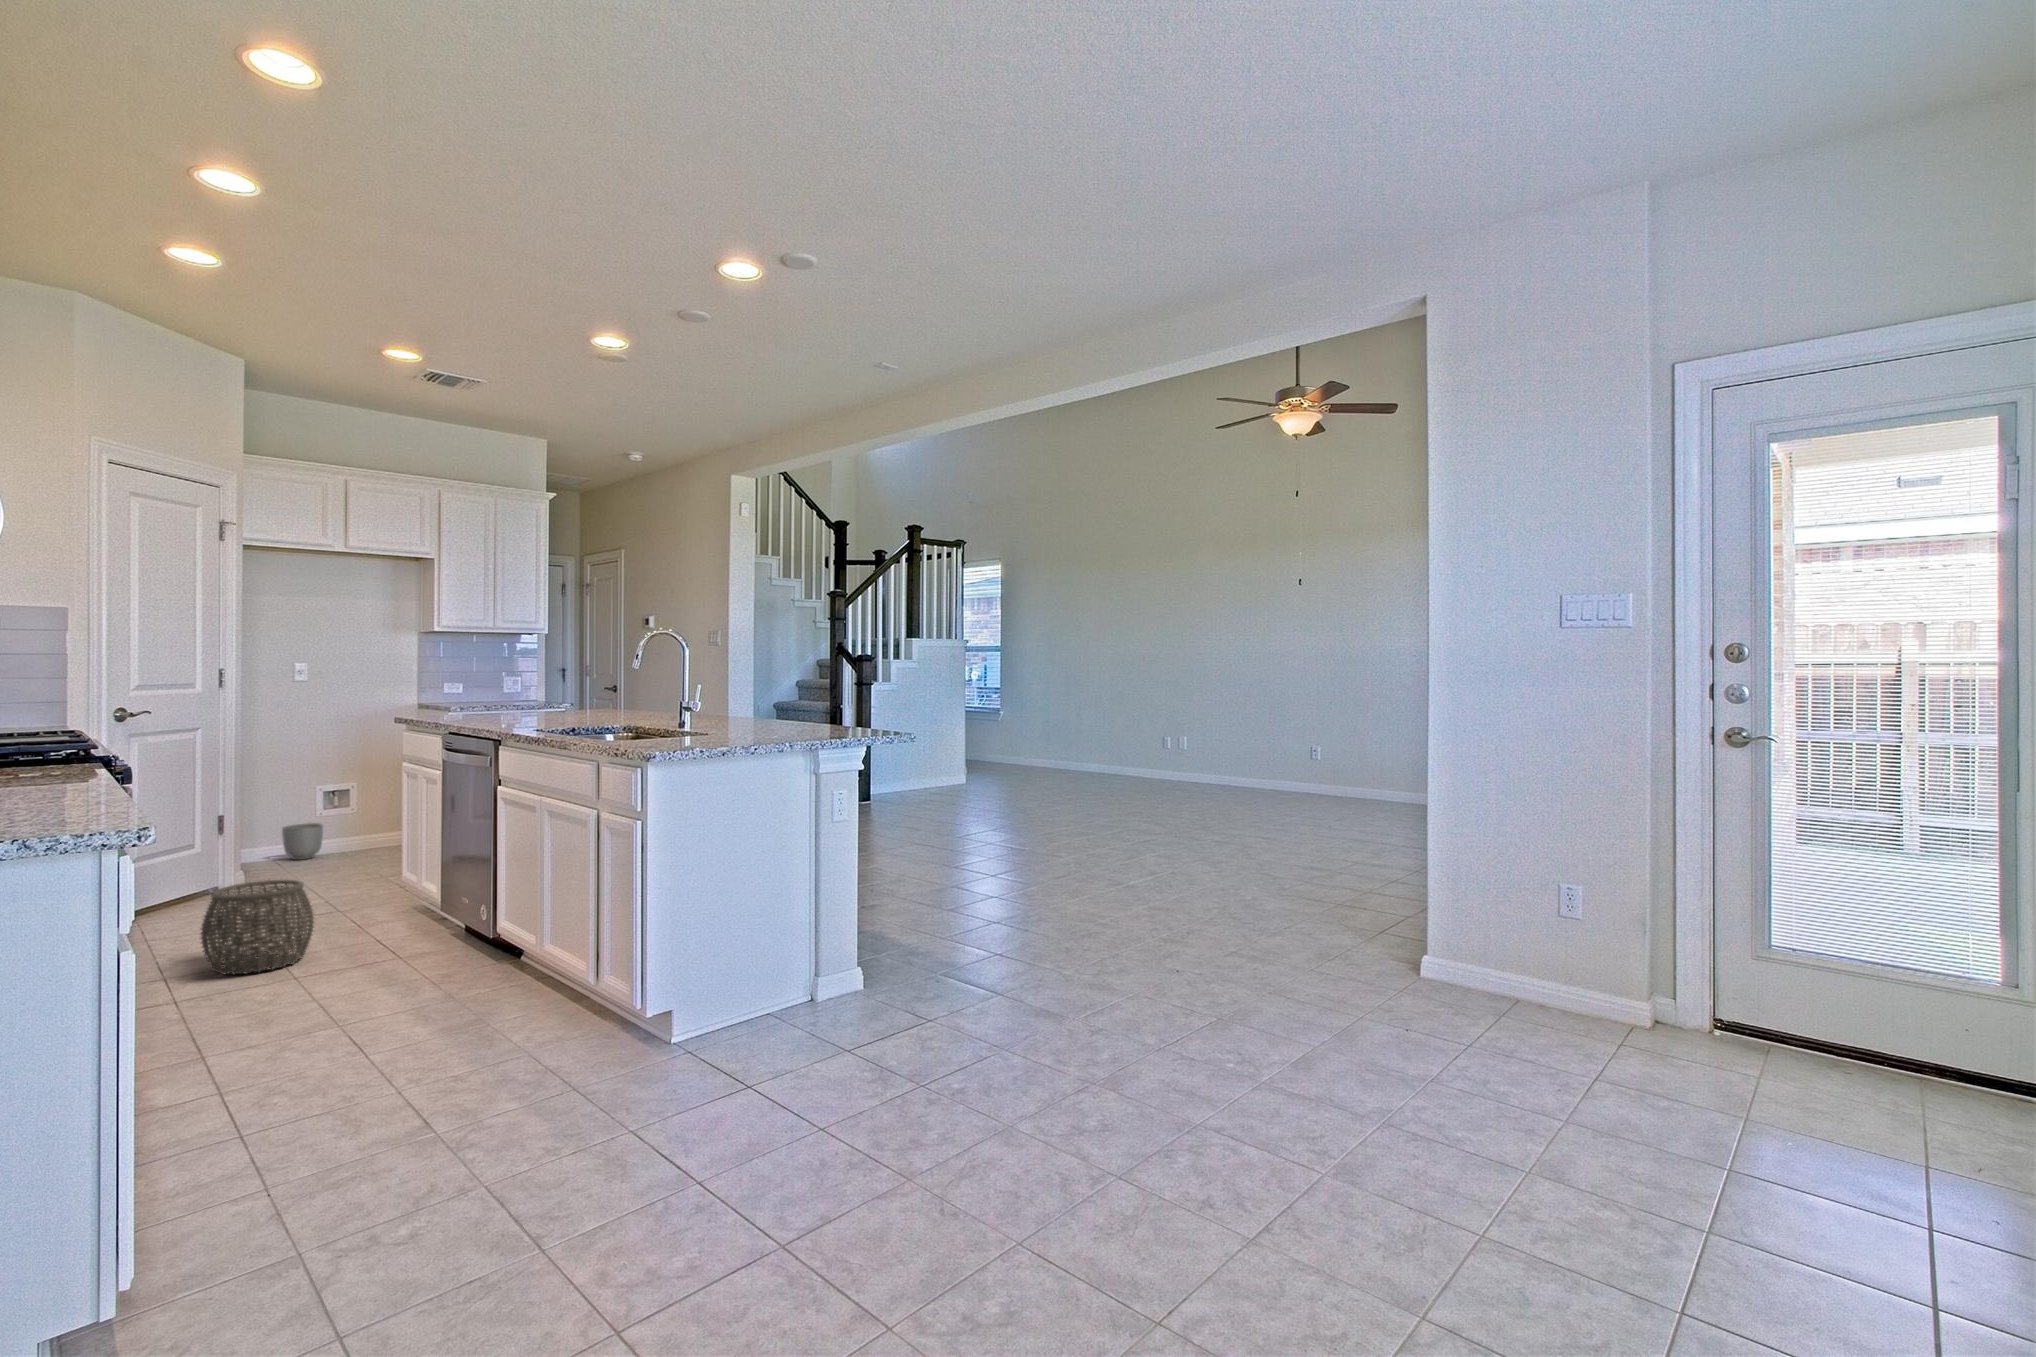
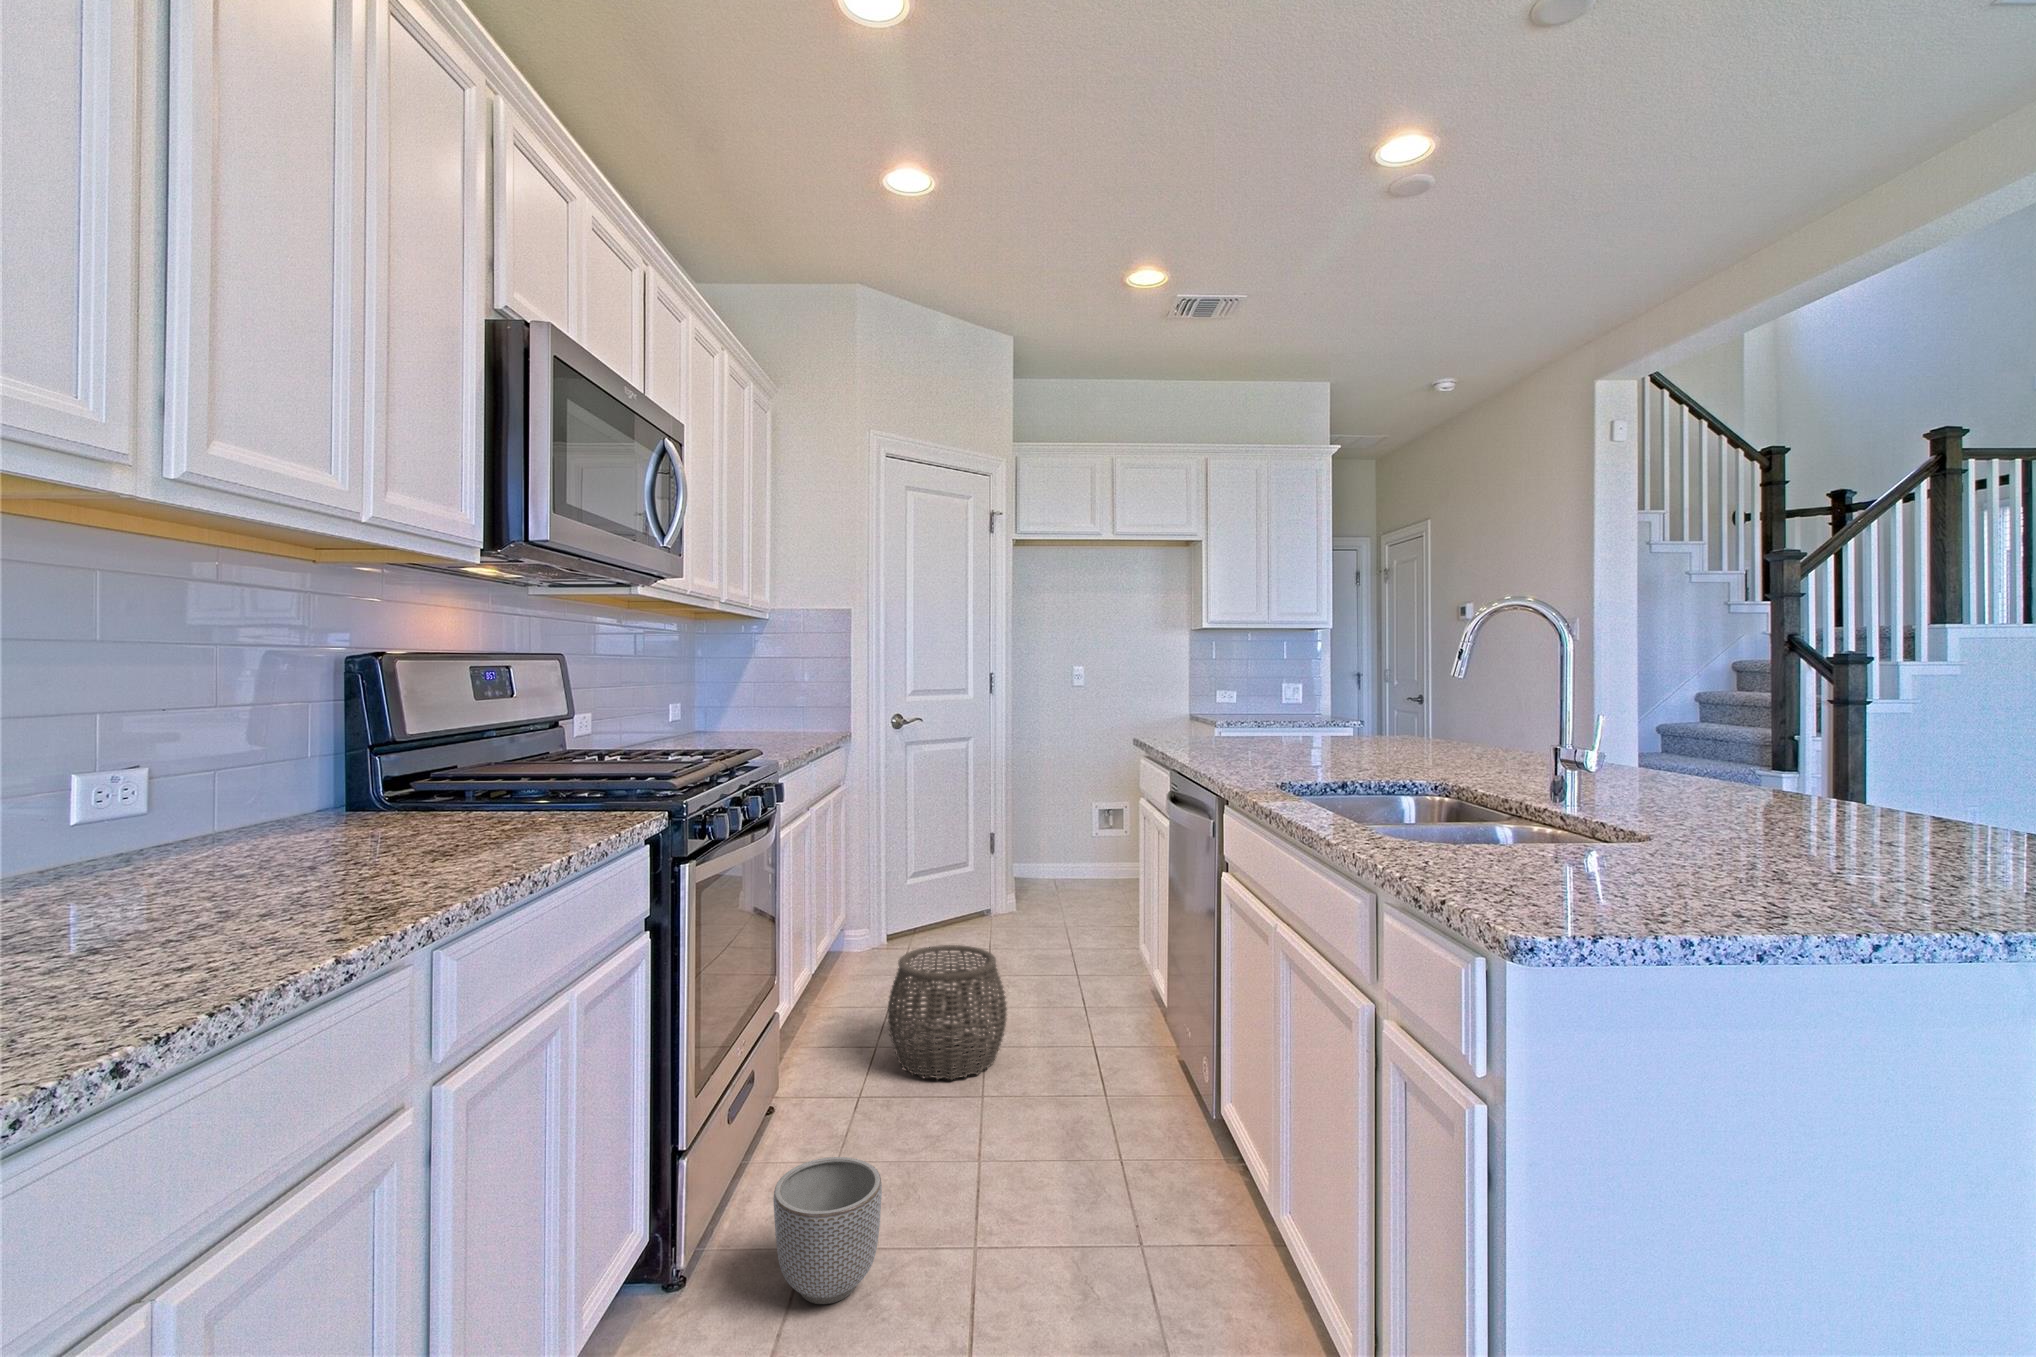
planter: present [282,823,323,860] -> present [773,1157,882,1304]

